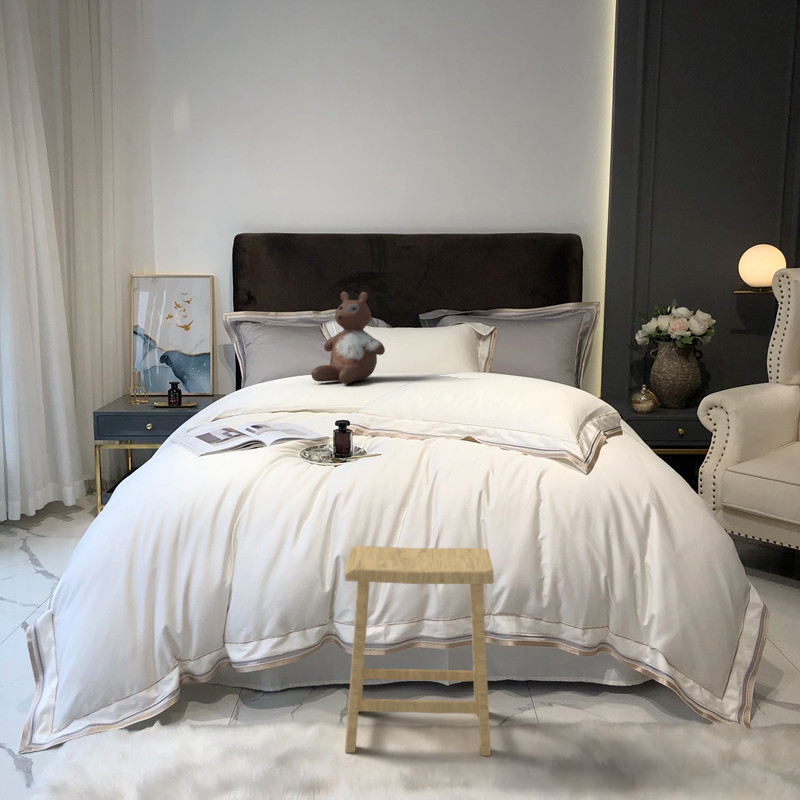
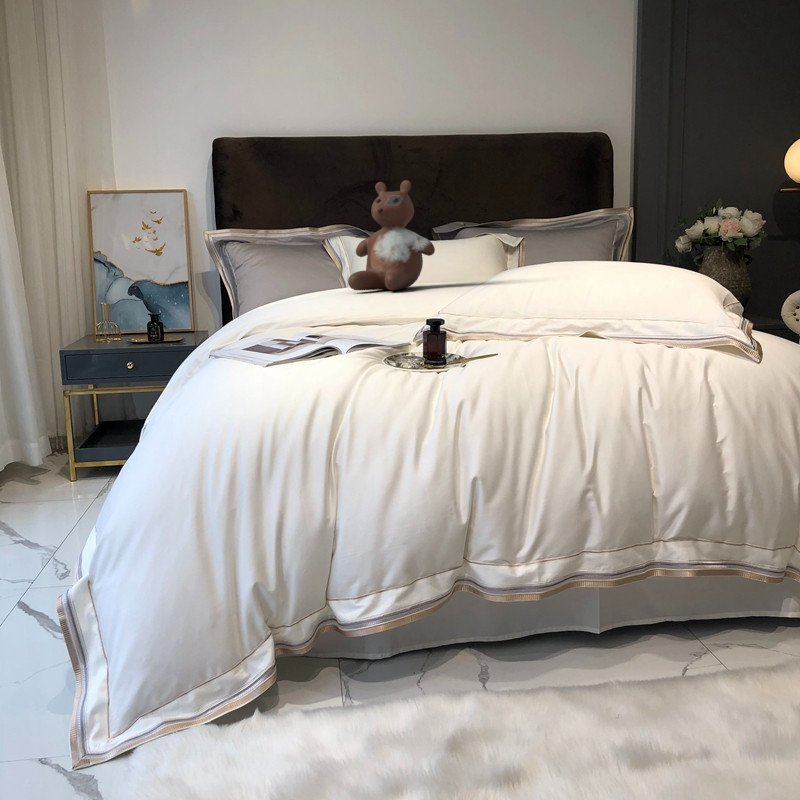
footstool: present [345,546,494,756] -> none [492,455,705,729]

